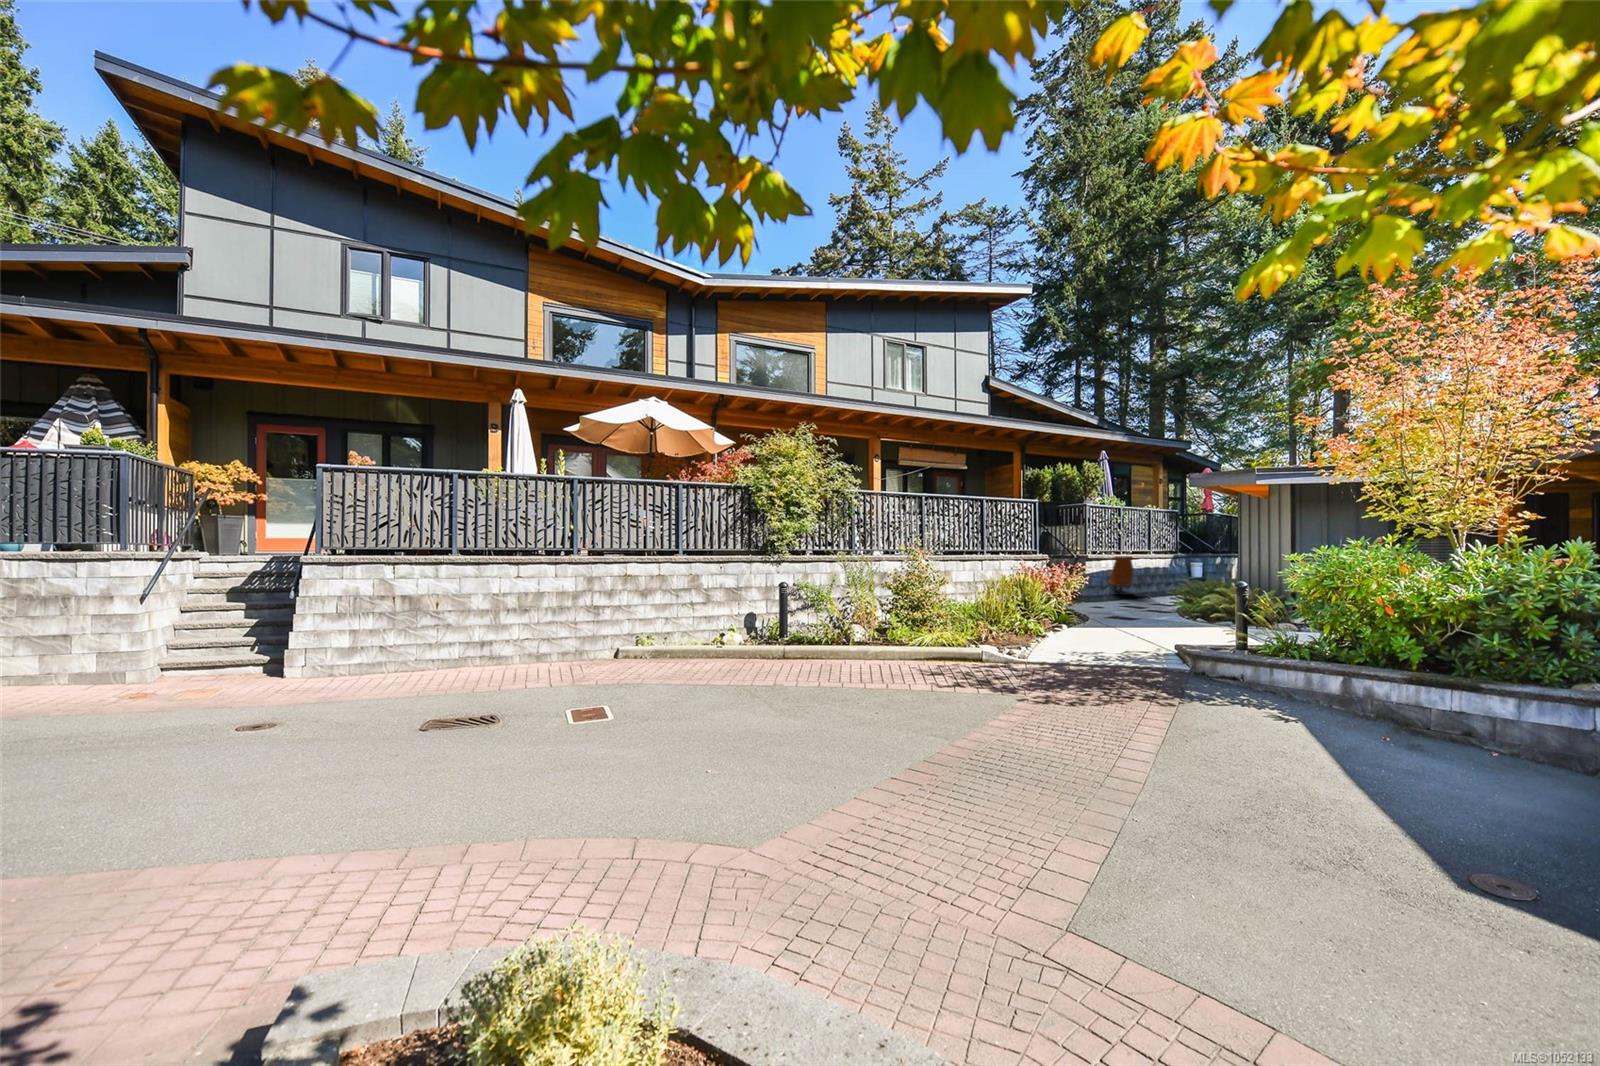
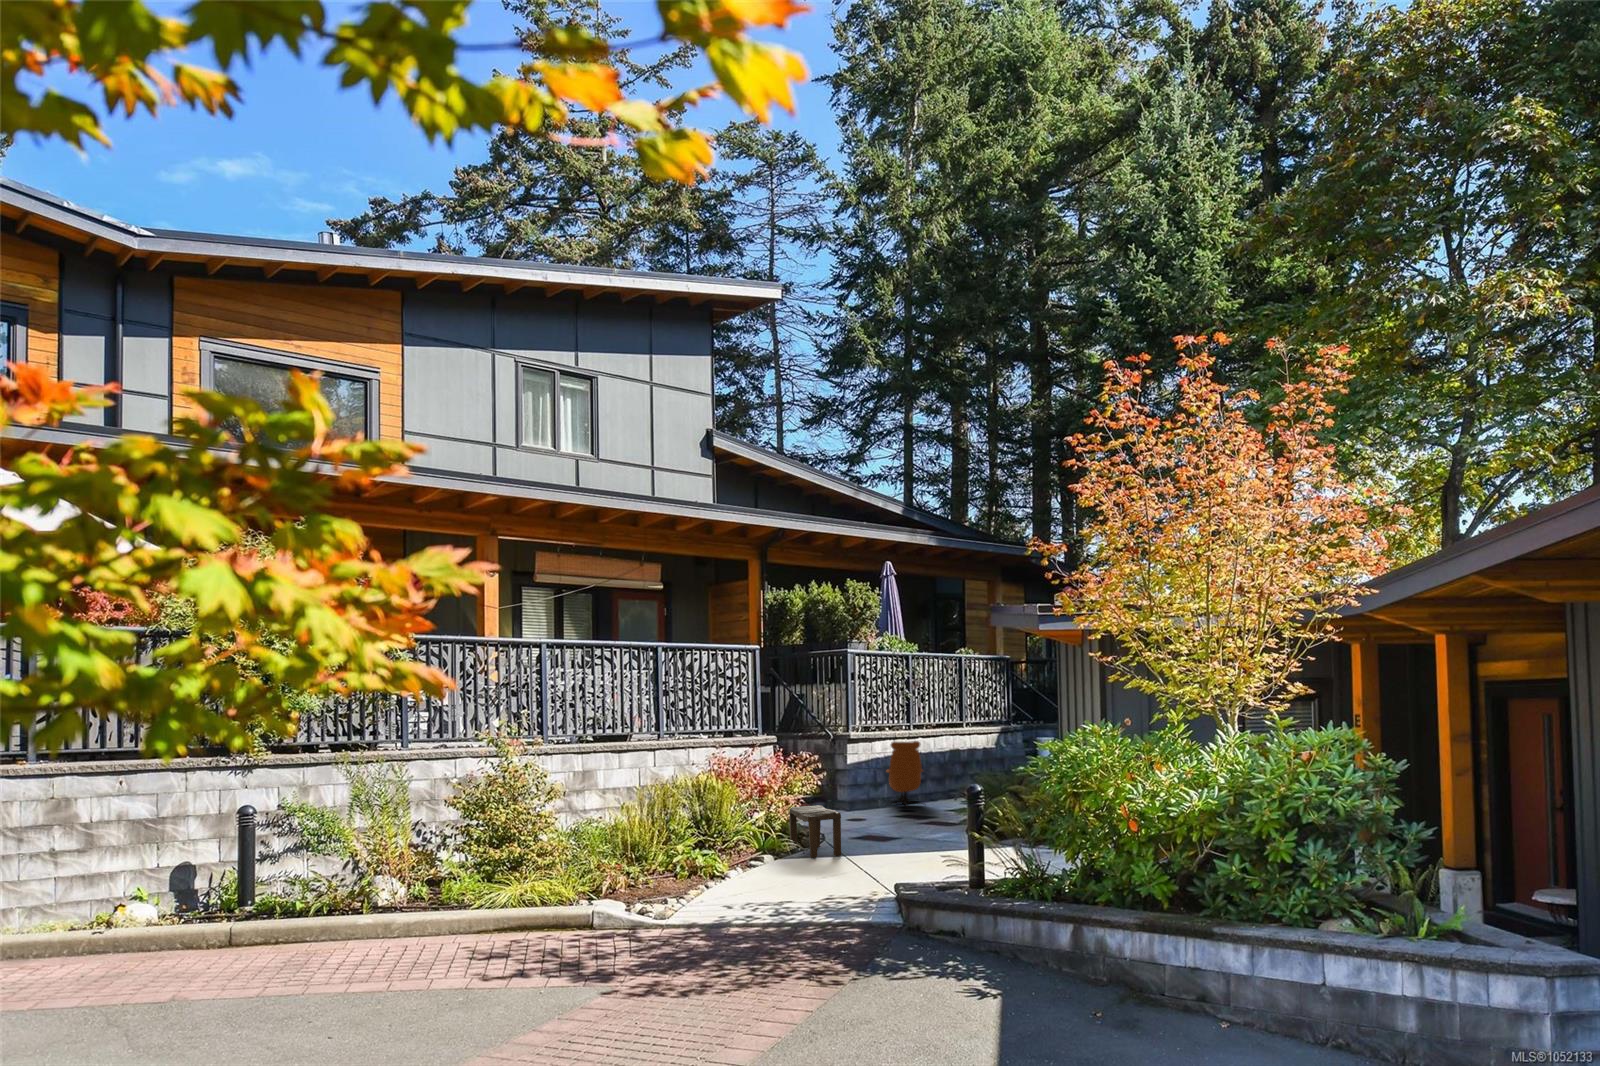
bench: none [1069,593,1108,623] -> present [789,805,841,858]

